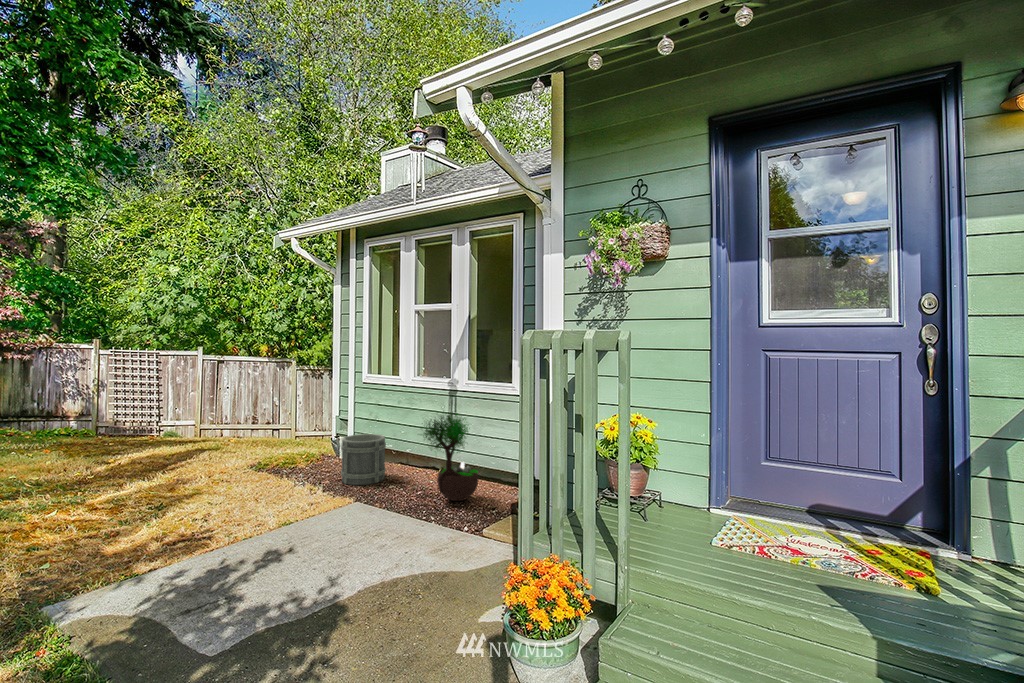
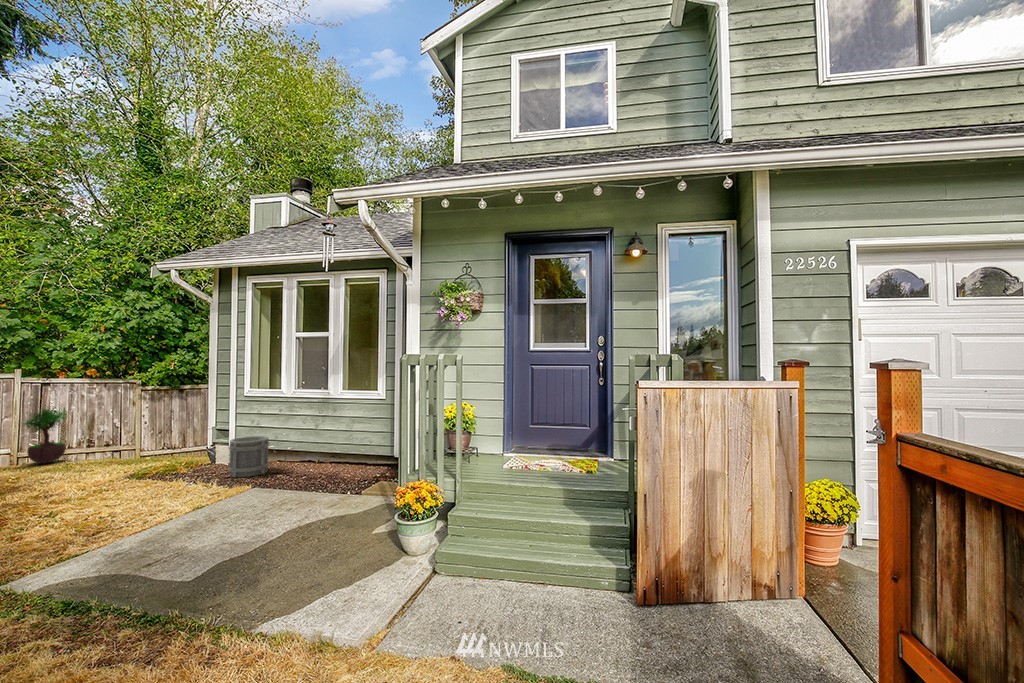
potted tree: present [422,412,478,501] -> present [23,408,66,464]

